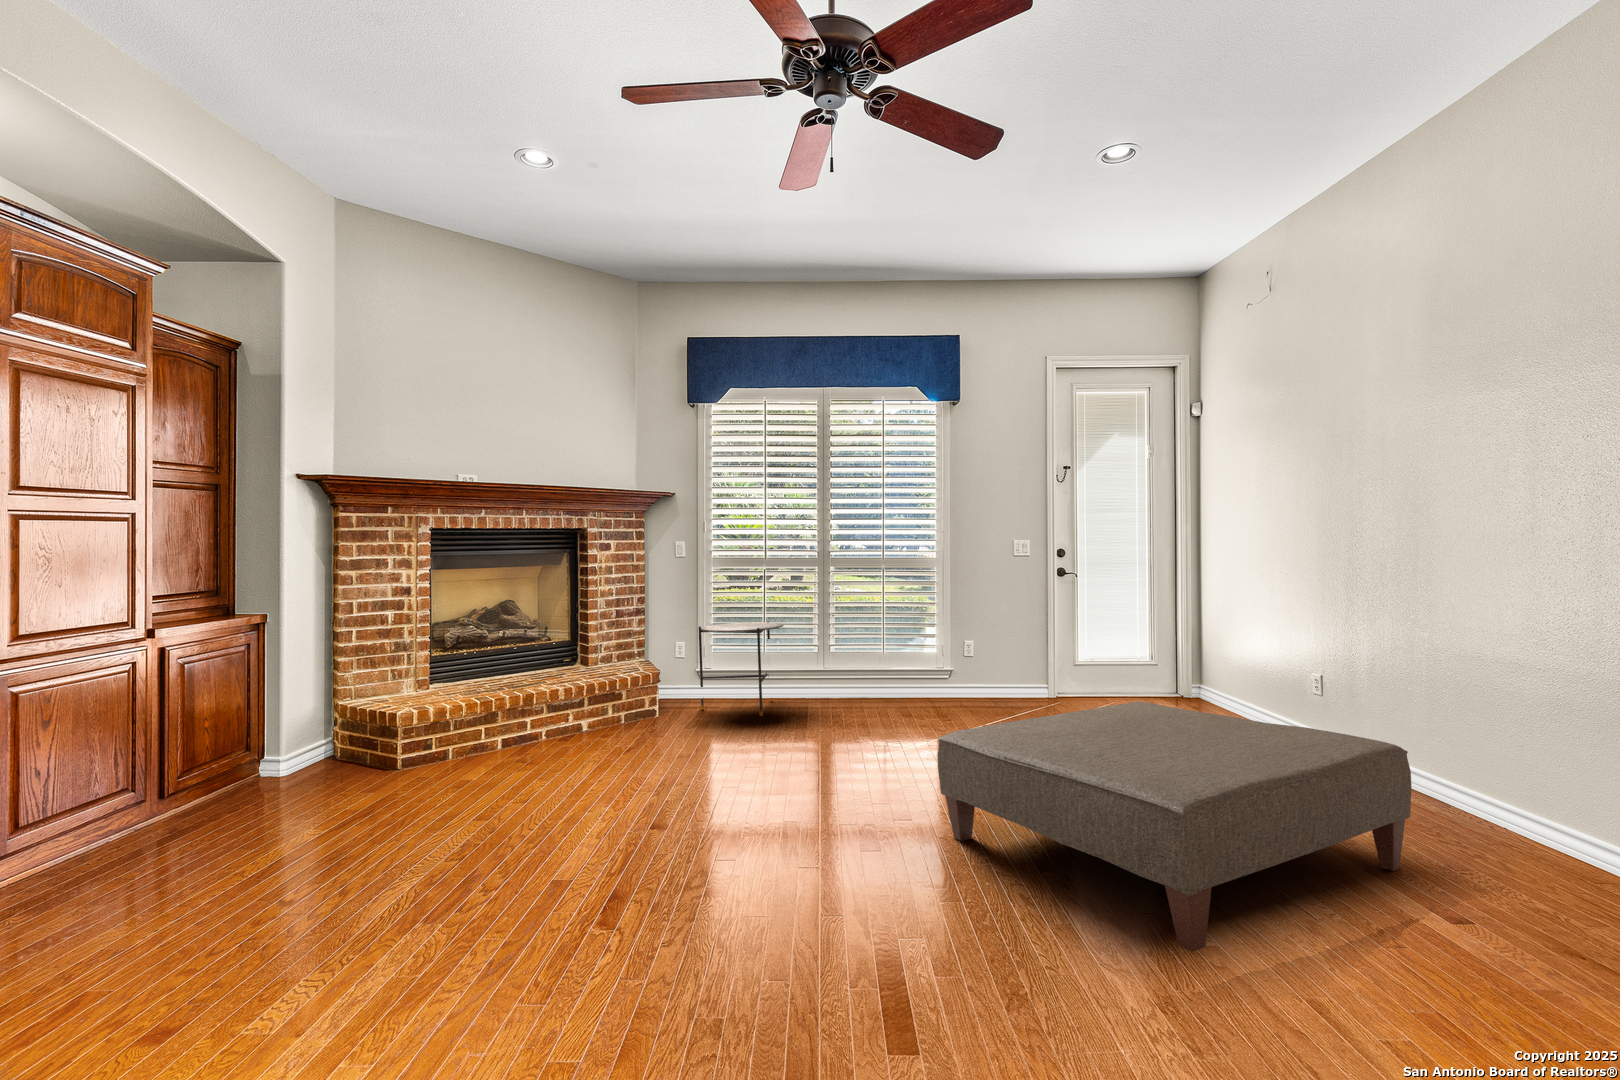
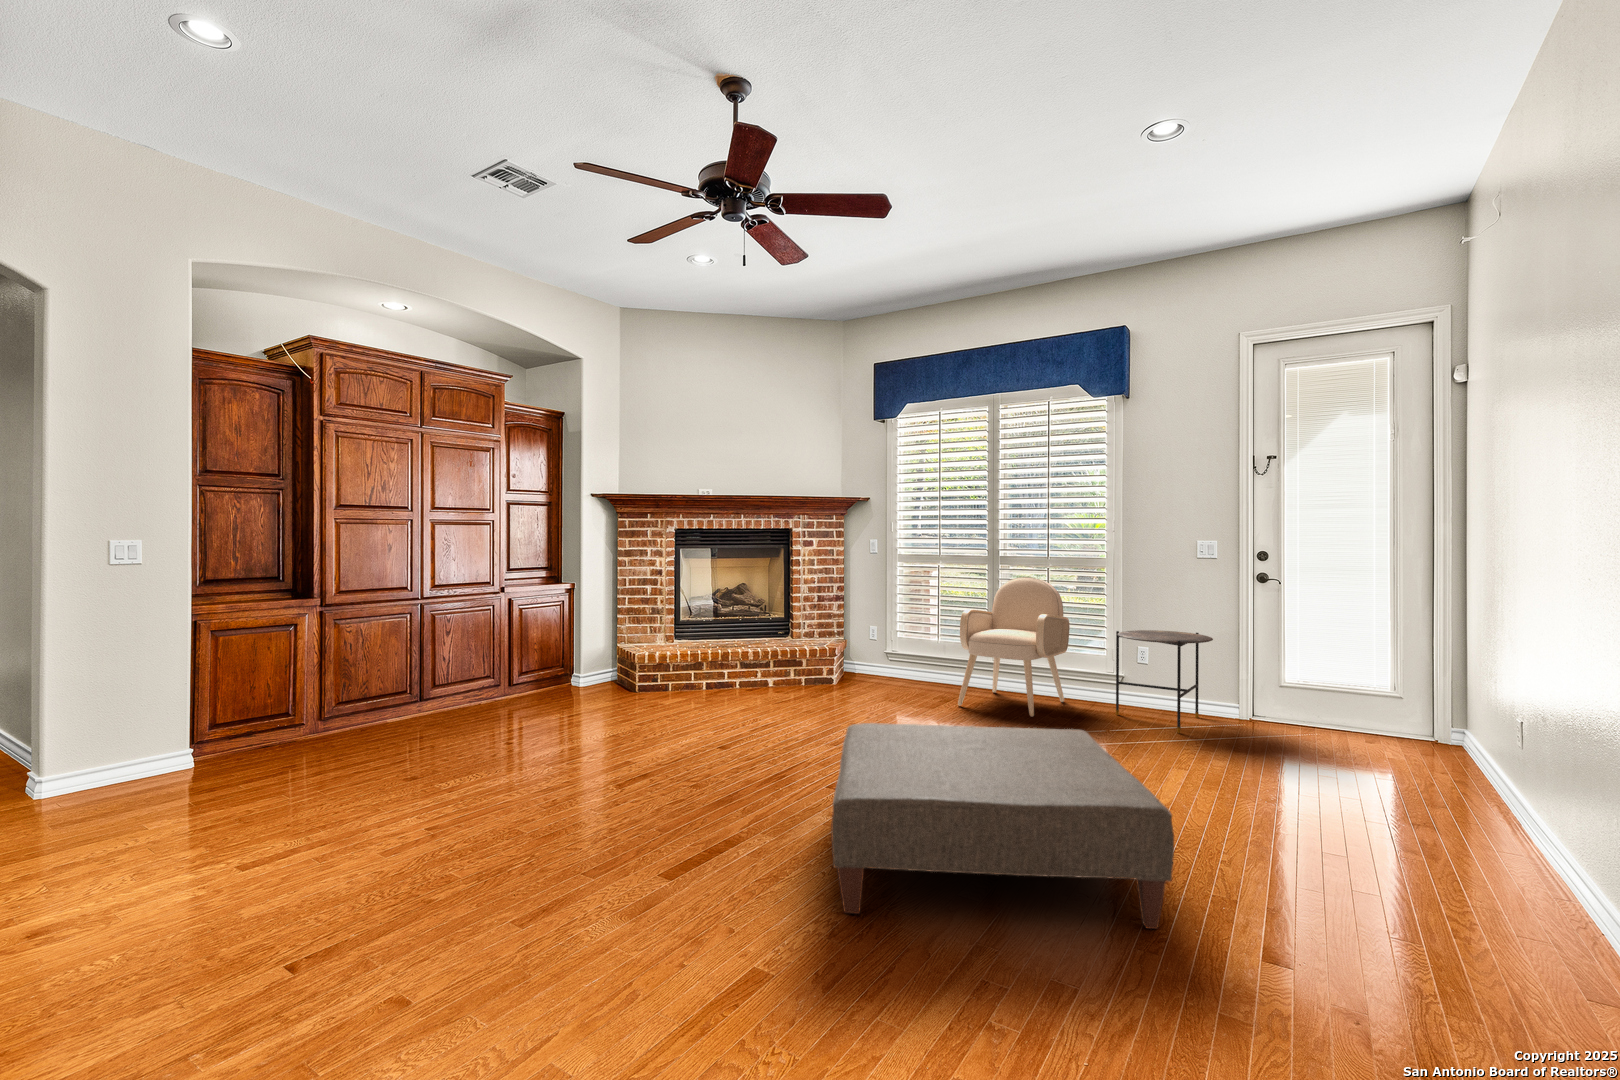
armchair: none [827,571,923,717] -> present [958,577,1070,717]
side table: present [699,621,784,716] -> present [1116,630,1213,733]

